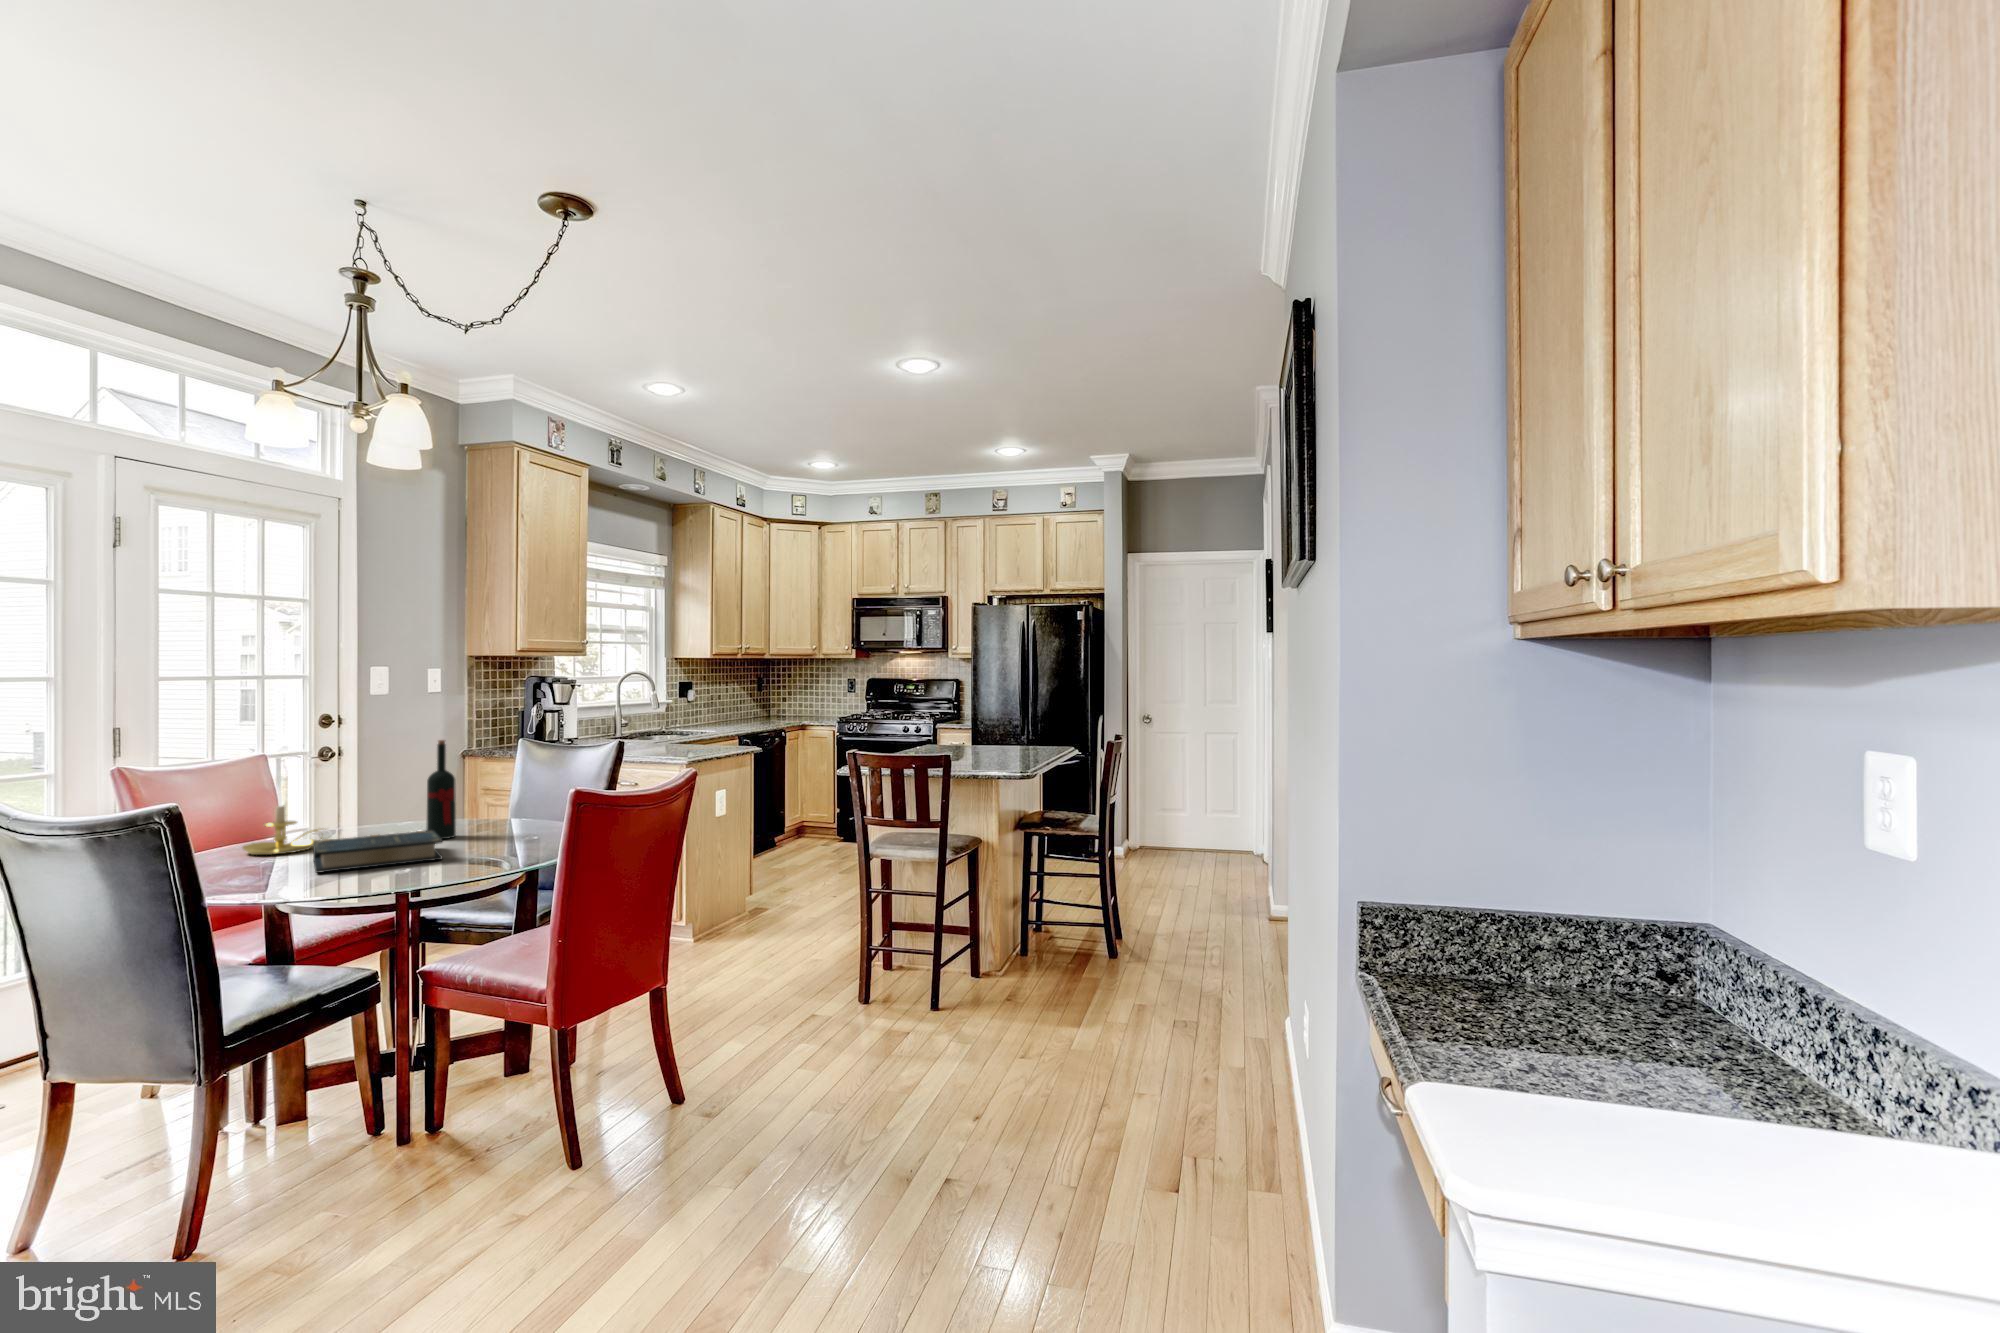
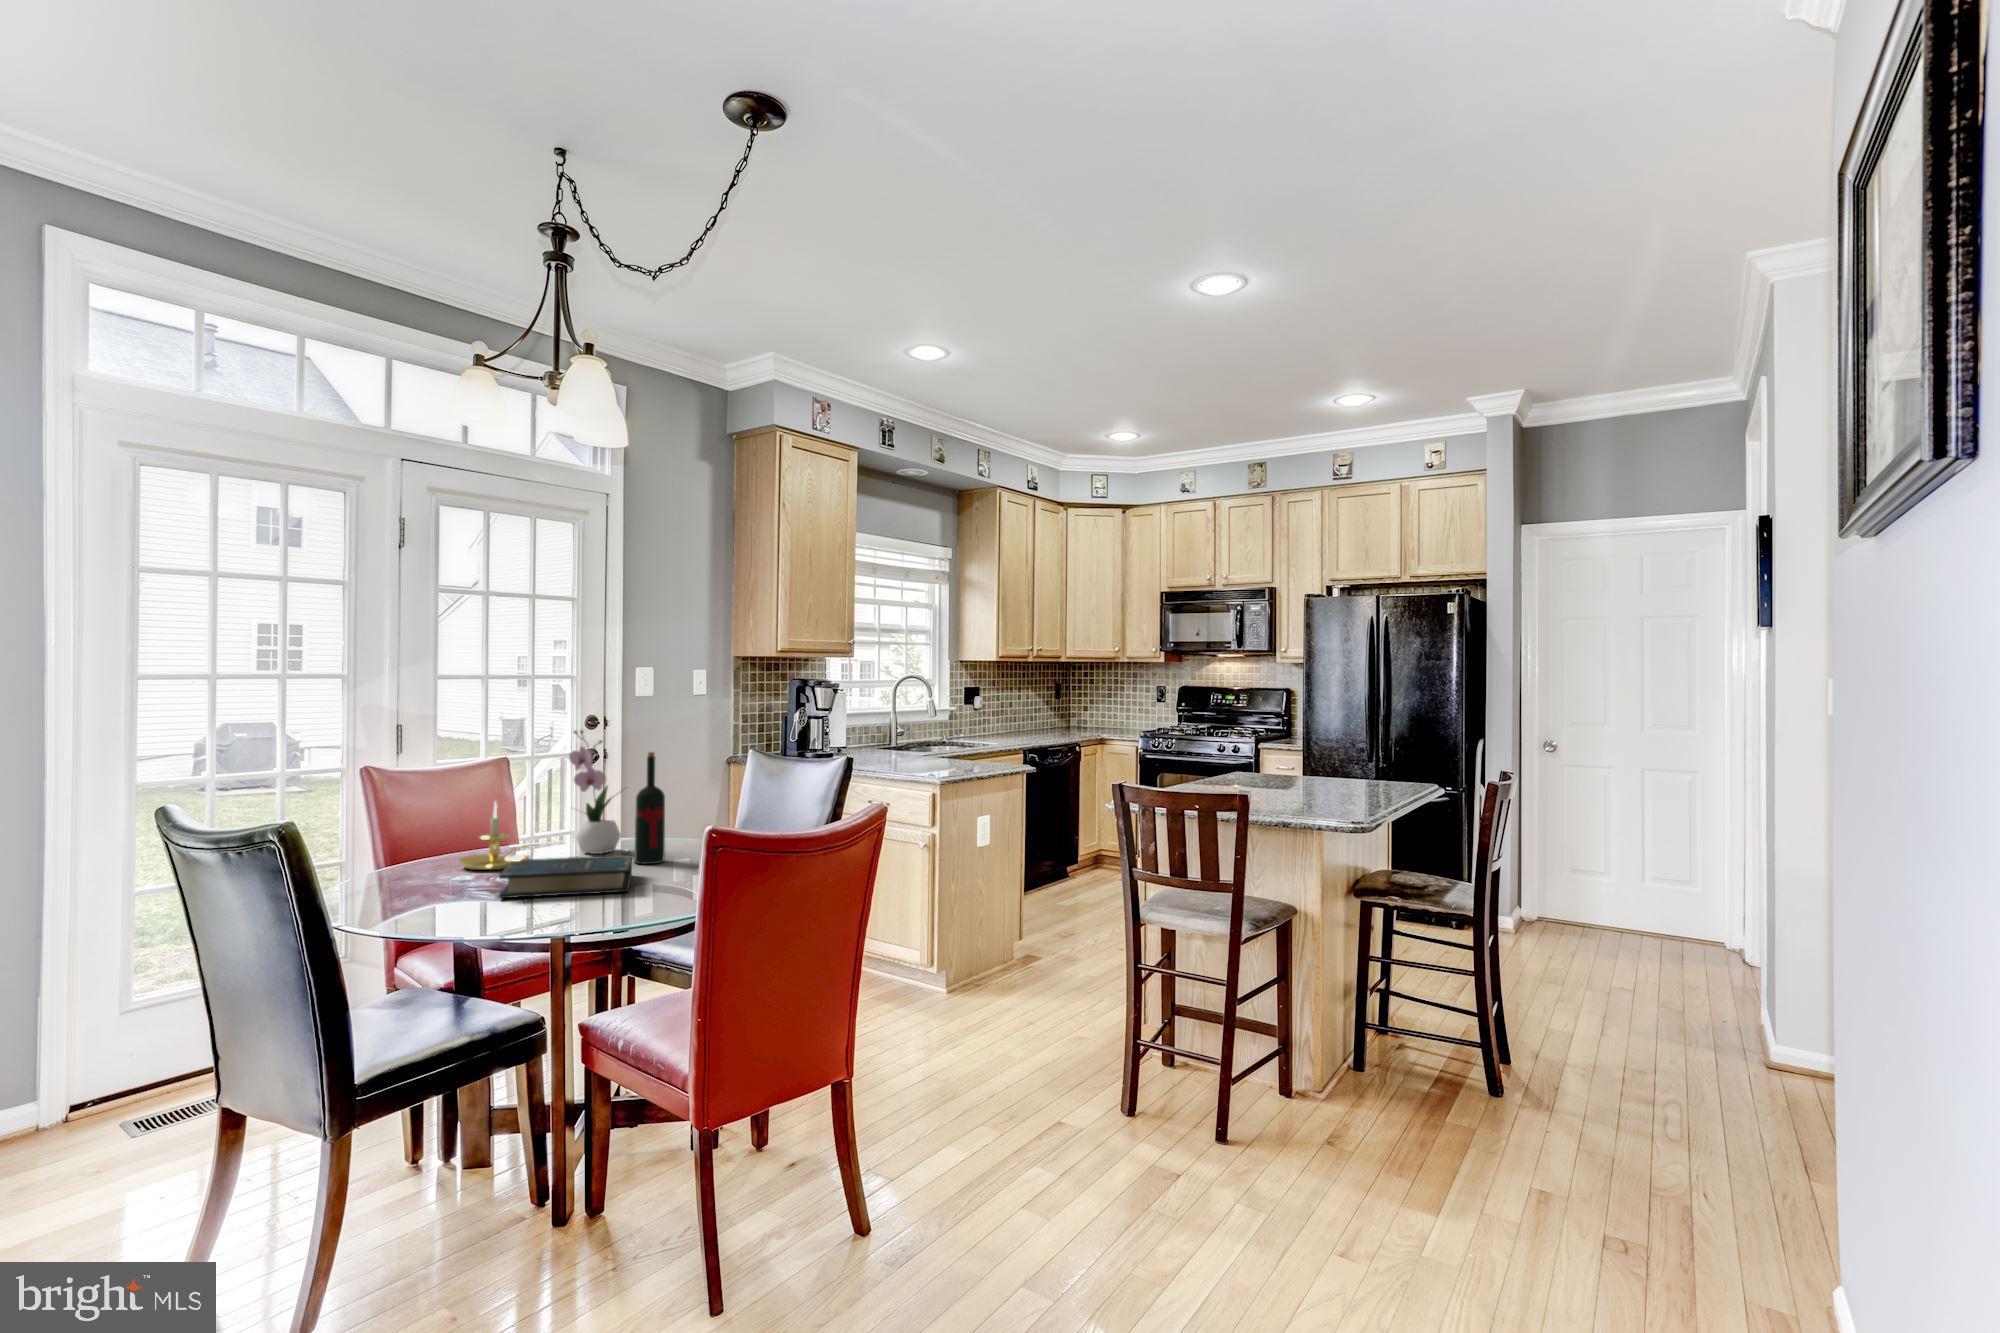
flower arrangement: none [351,722,409,835] -> present [569,730,625,854]

